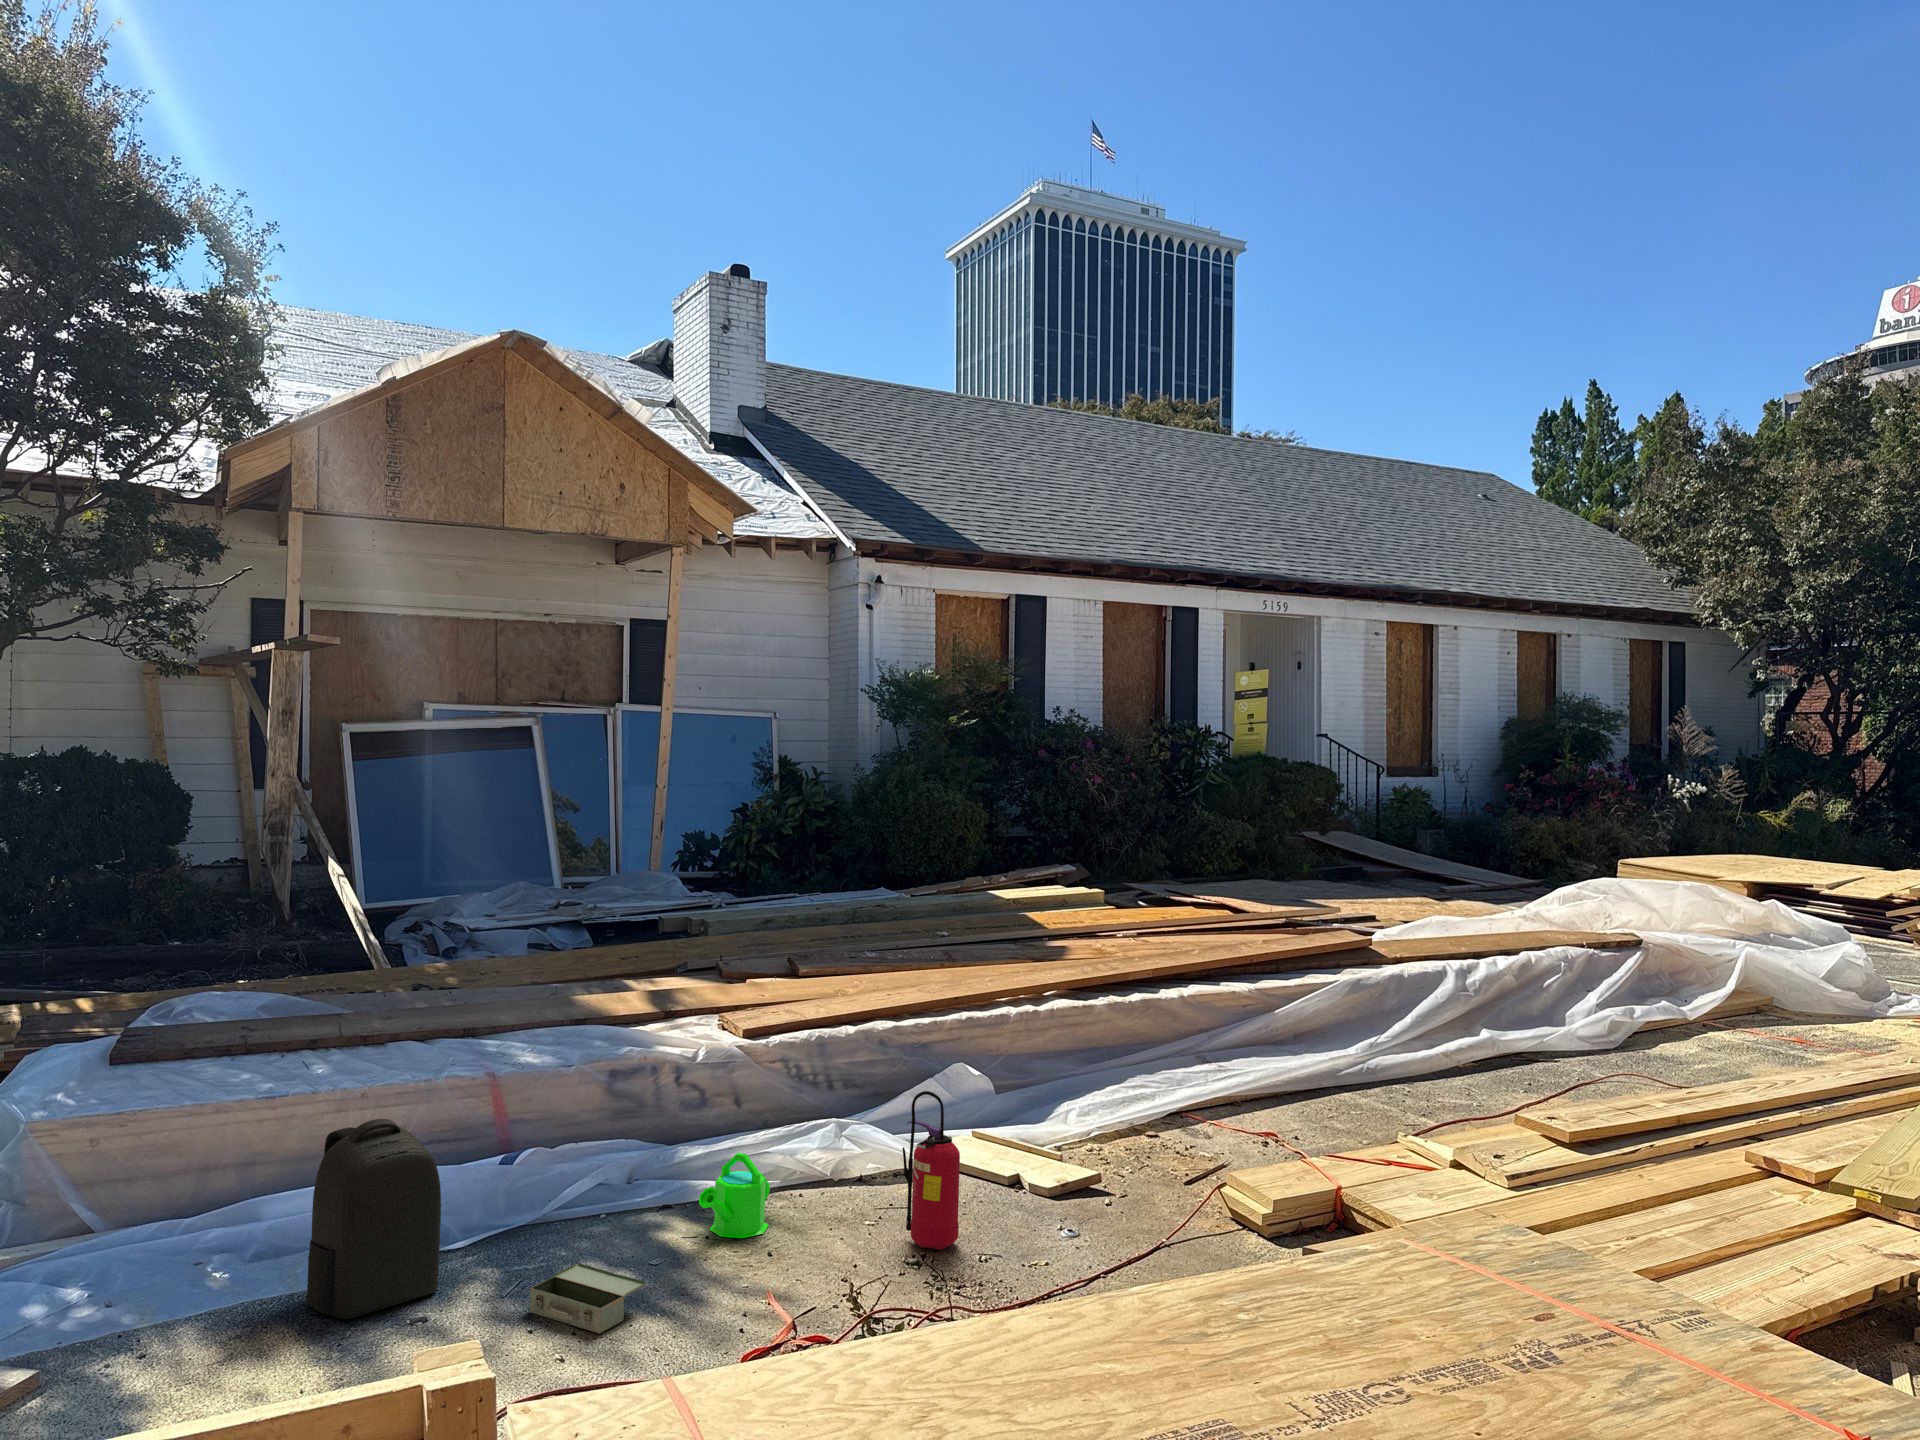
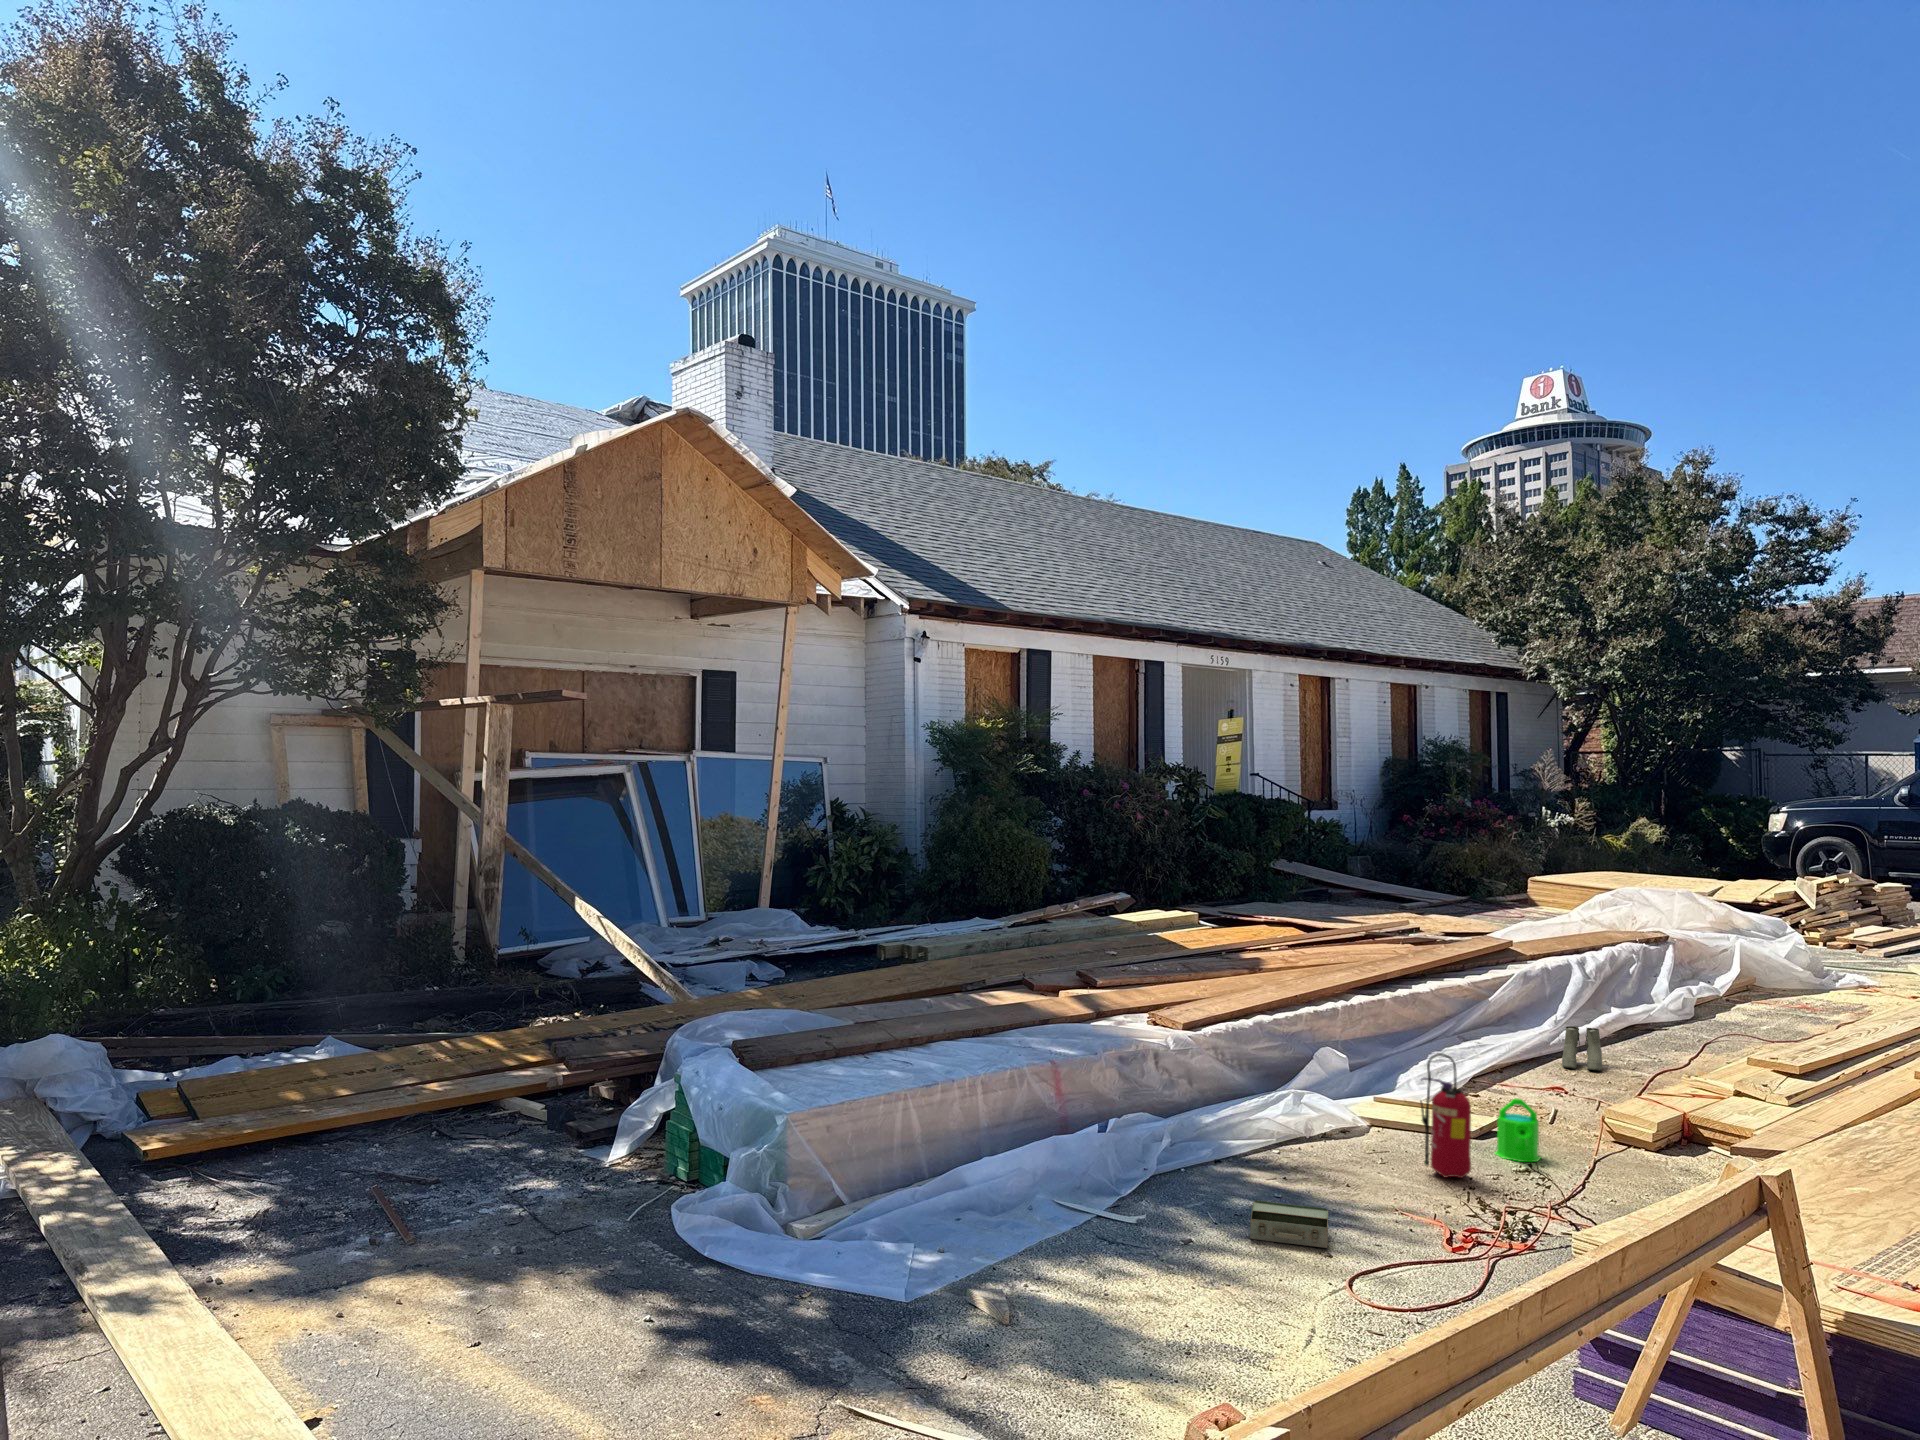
boots: none [1332,1056,1388,1114] -> present [1562,1026,1602,1070]
backpack: present [306,1119,441,1319] -> none [1055,1090,1163,1253]
watering can: present [699,1153,770,1238] -> present [1495,1098,1541,1162]

